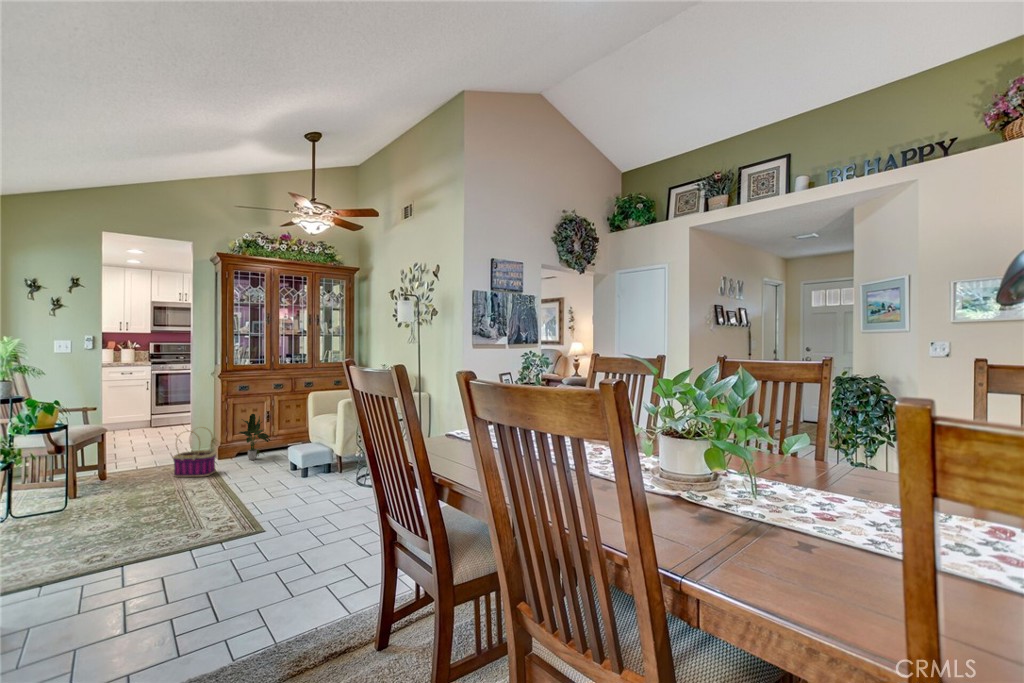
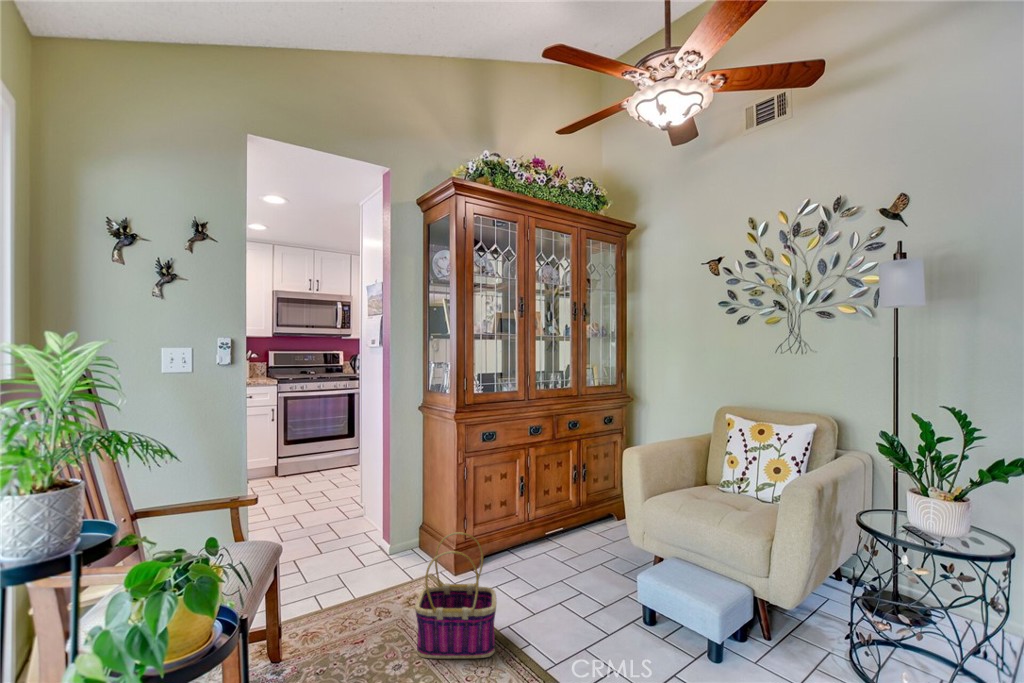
potted plant: present [239,414,270,460] -> none [495,488,554,584]

